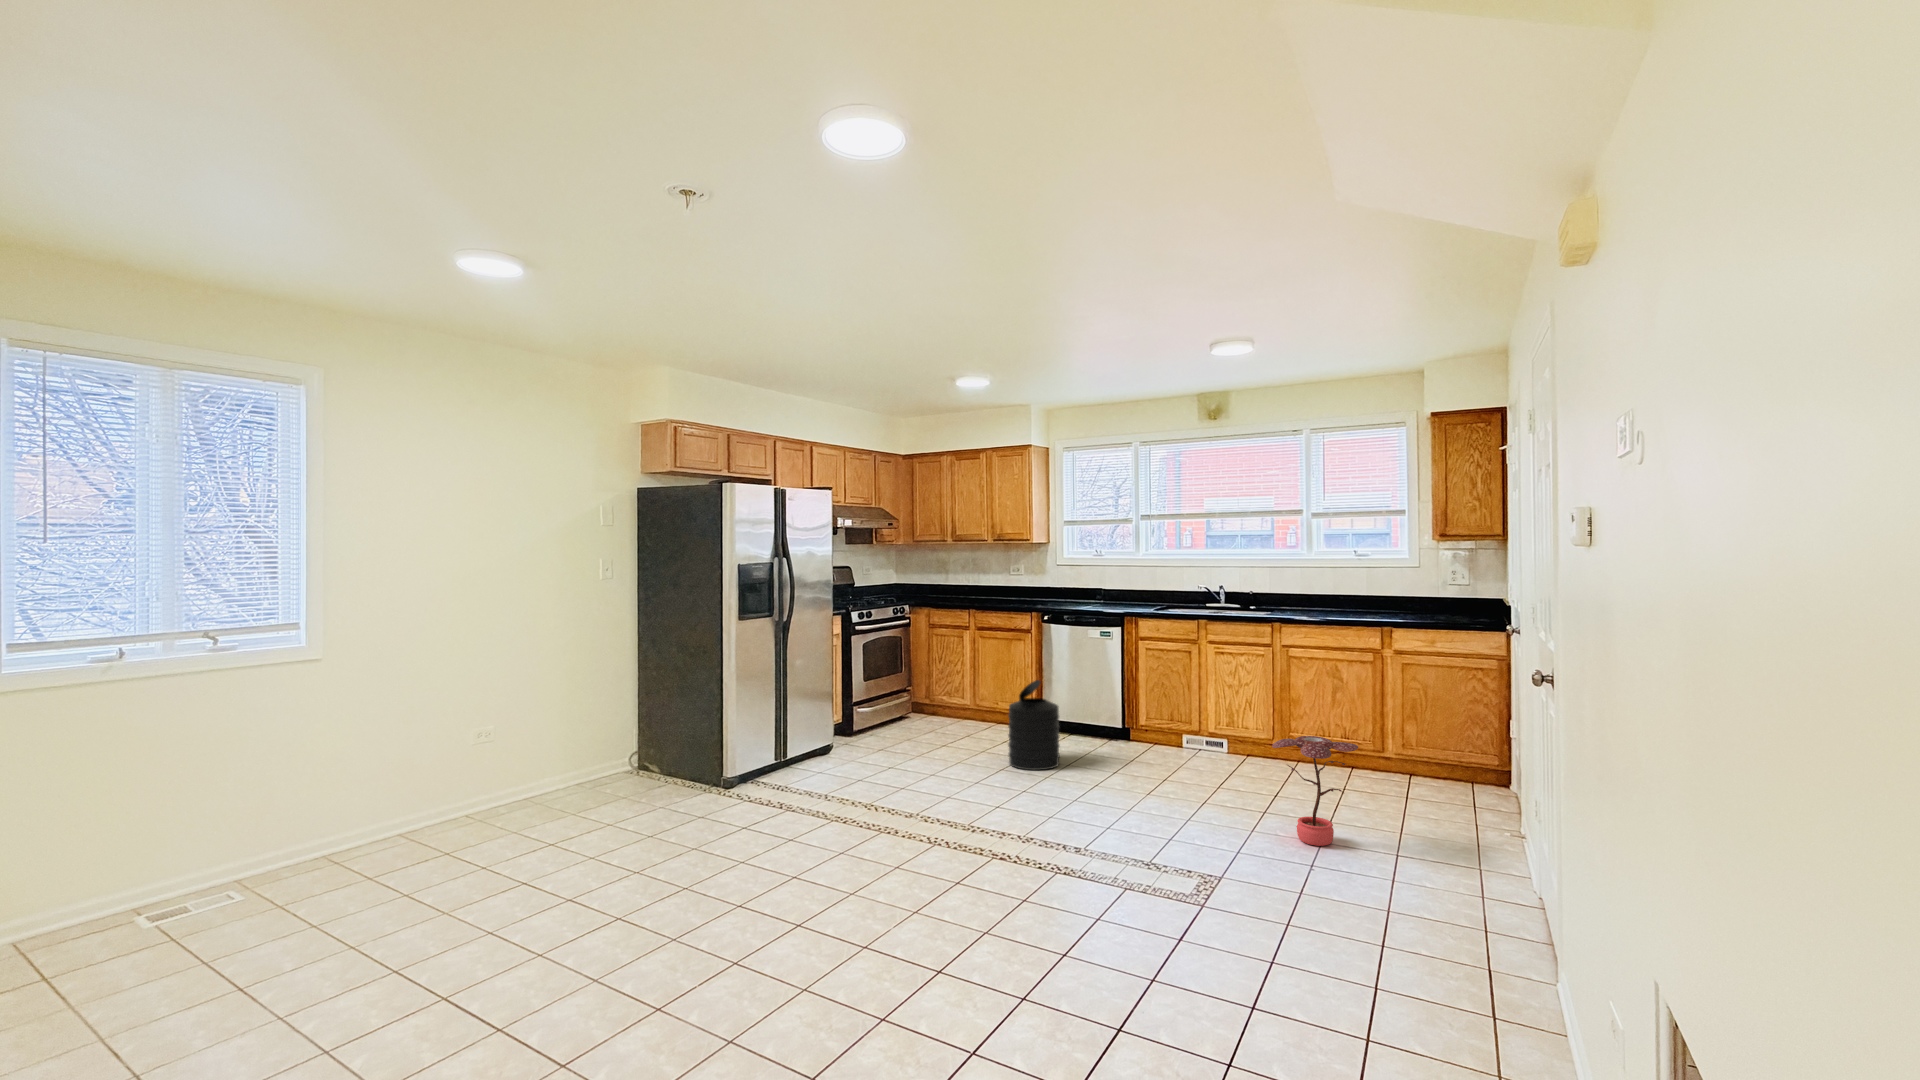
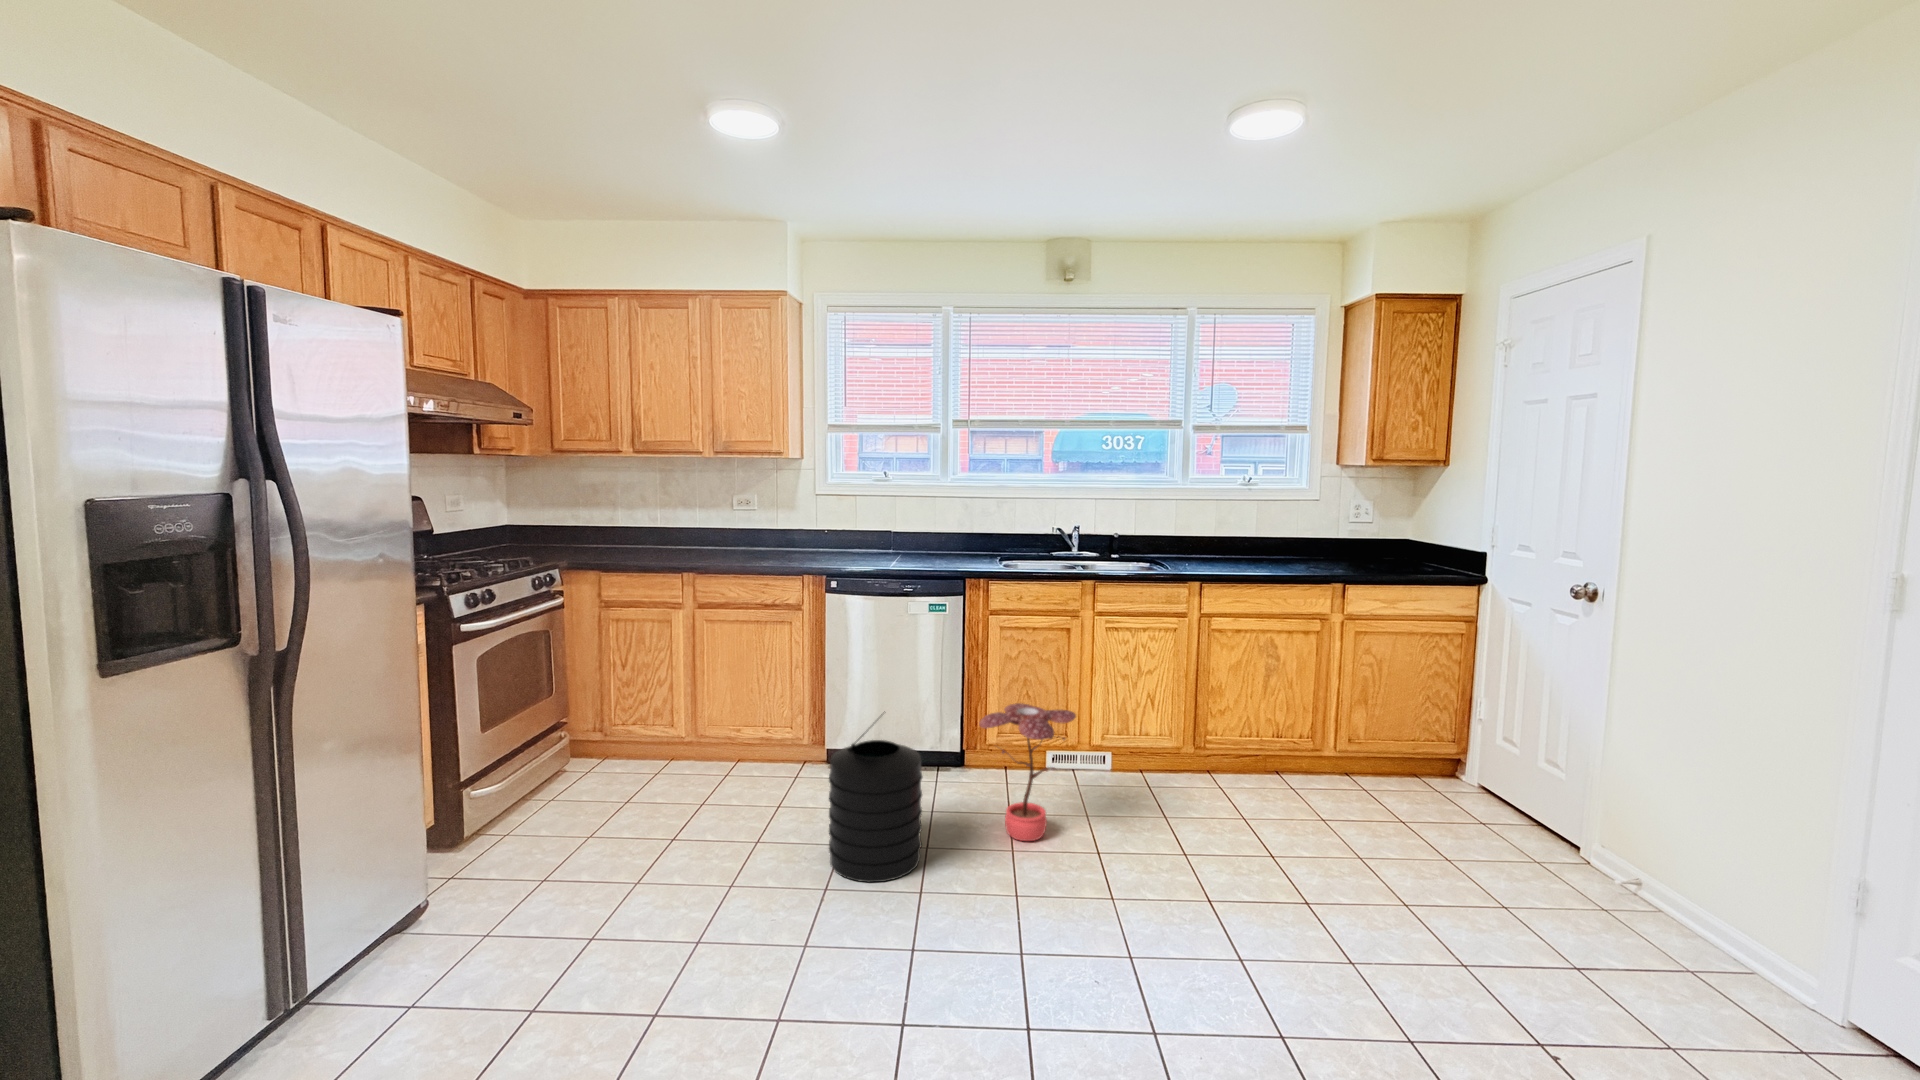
potted plant: present [1272,736,1358,846] -> present [979,703,1076,841]

